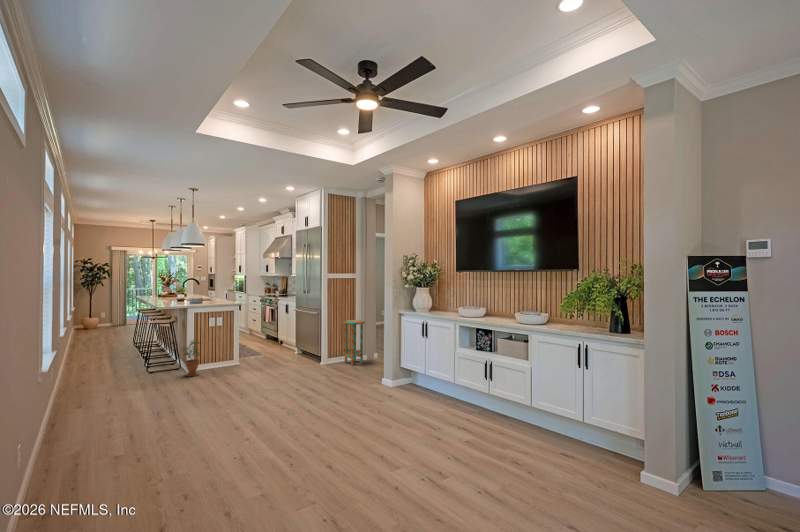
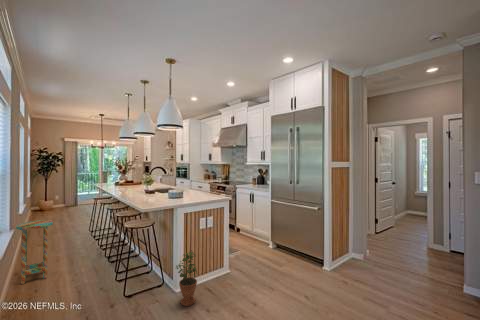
side table: present [343,320,365,365] -> present [16,220,53,284]

